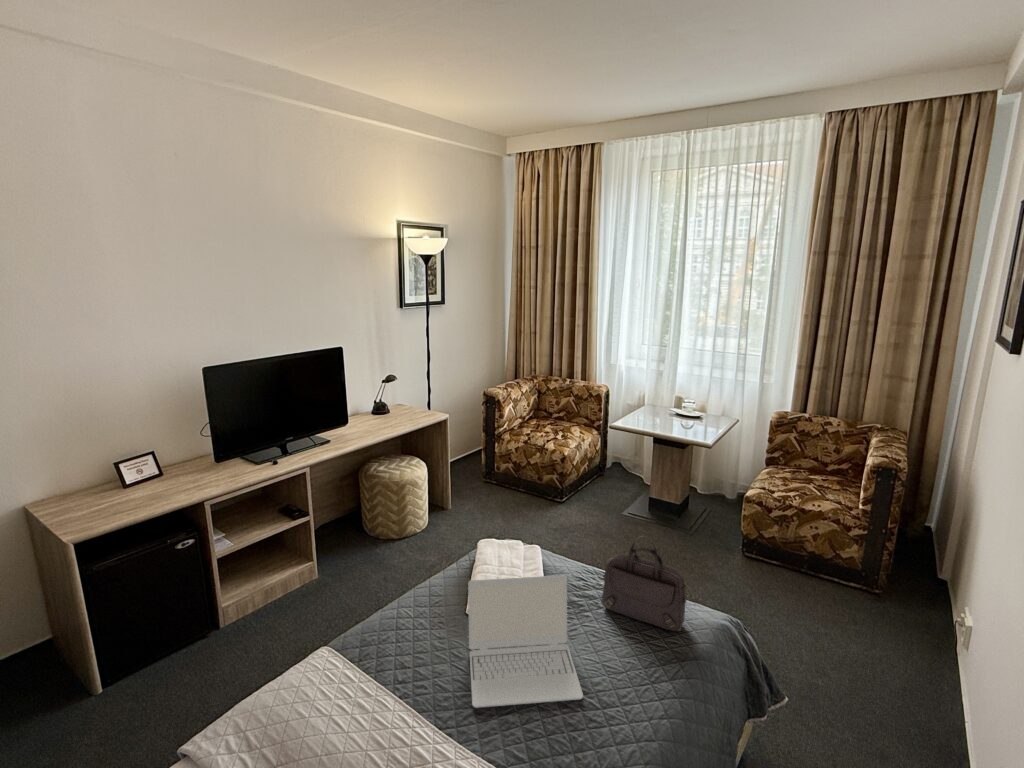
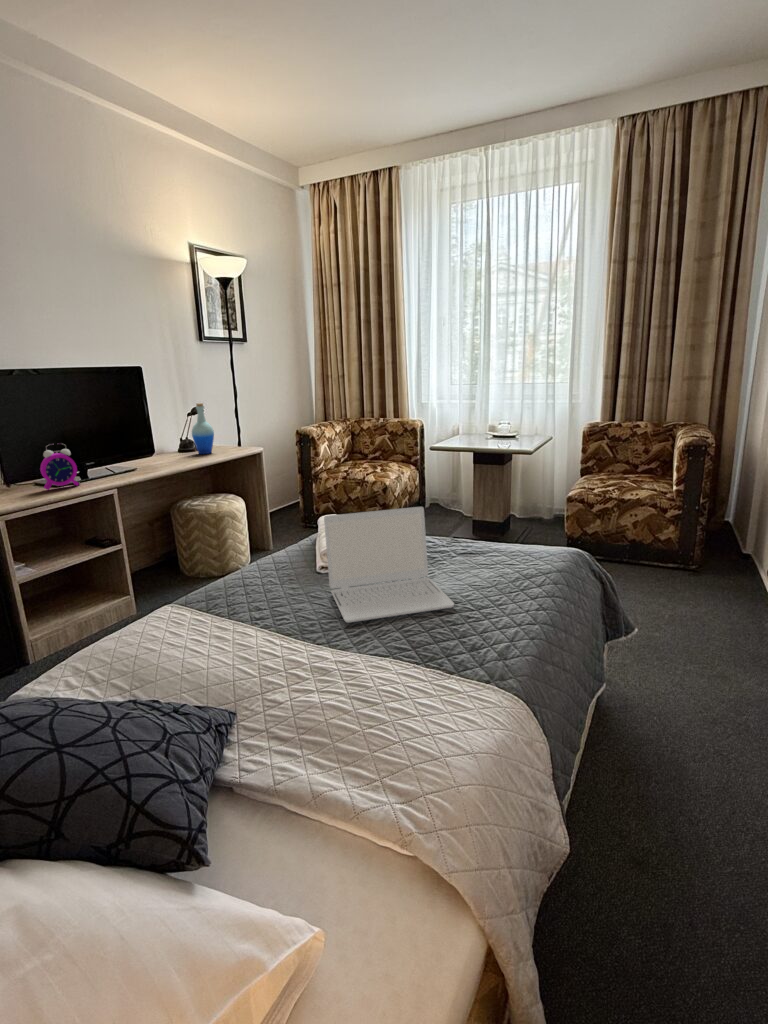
bottle: none [385,373,405,420] -> present [192,403,214,454]
alarm clock: none [243,429,275,470] -> present [40,449,79,490]
handbag: present [602,536,686,632] -> none [454,469,539,562]

